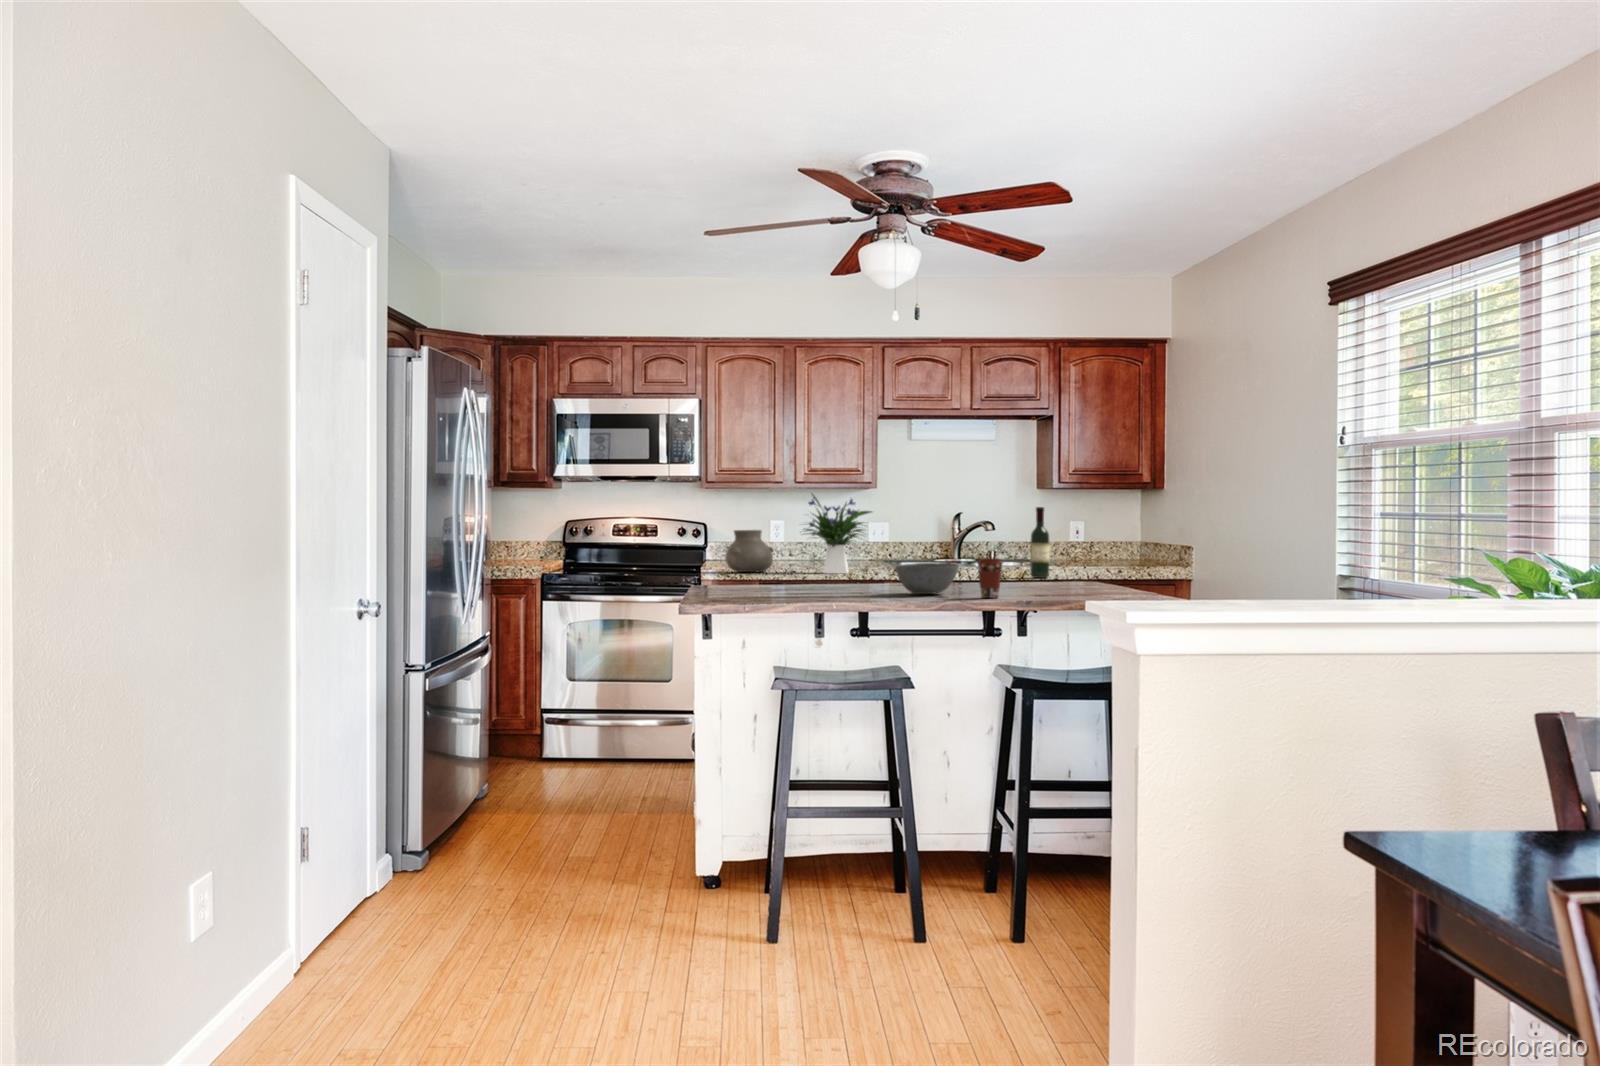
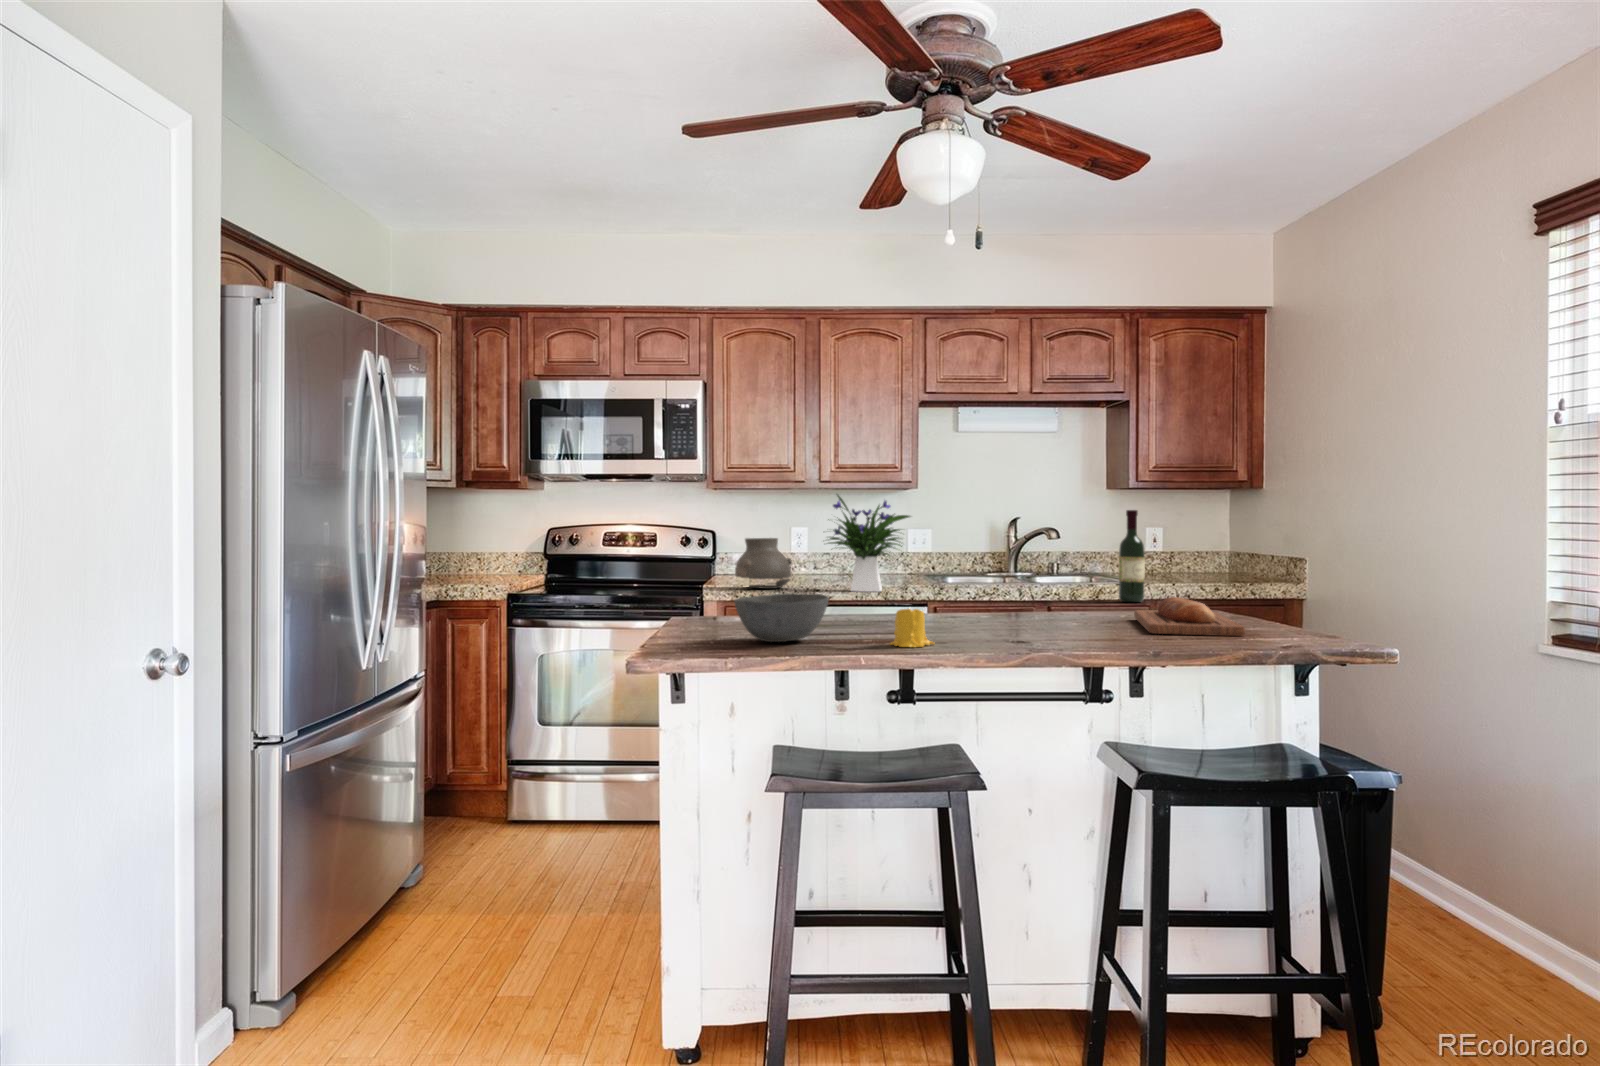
coffee cup: present [977,558,1003,598] -> none [1079,587,1122,648]
bowl: present [895,563,959,594] -> present [734,593,829,642]
bread loaf: none [1029,569,1092,593] -> present [1134,597,1245,636]
candle: none [852,572,882,599] -> present [890,608,934,647]

